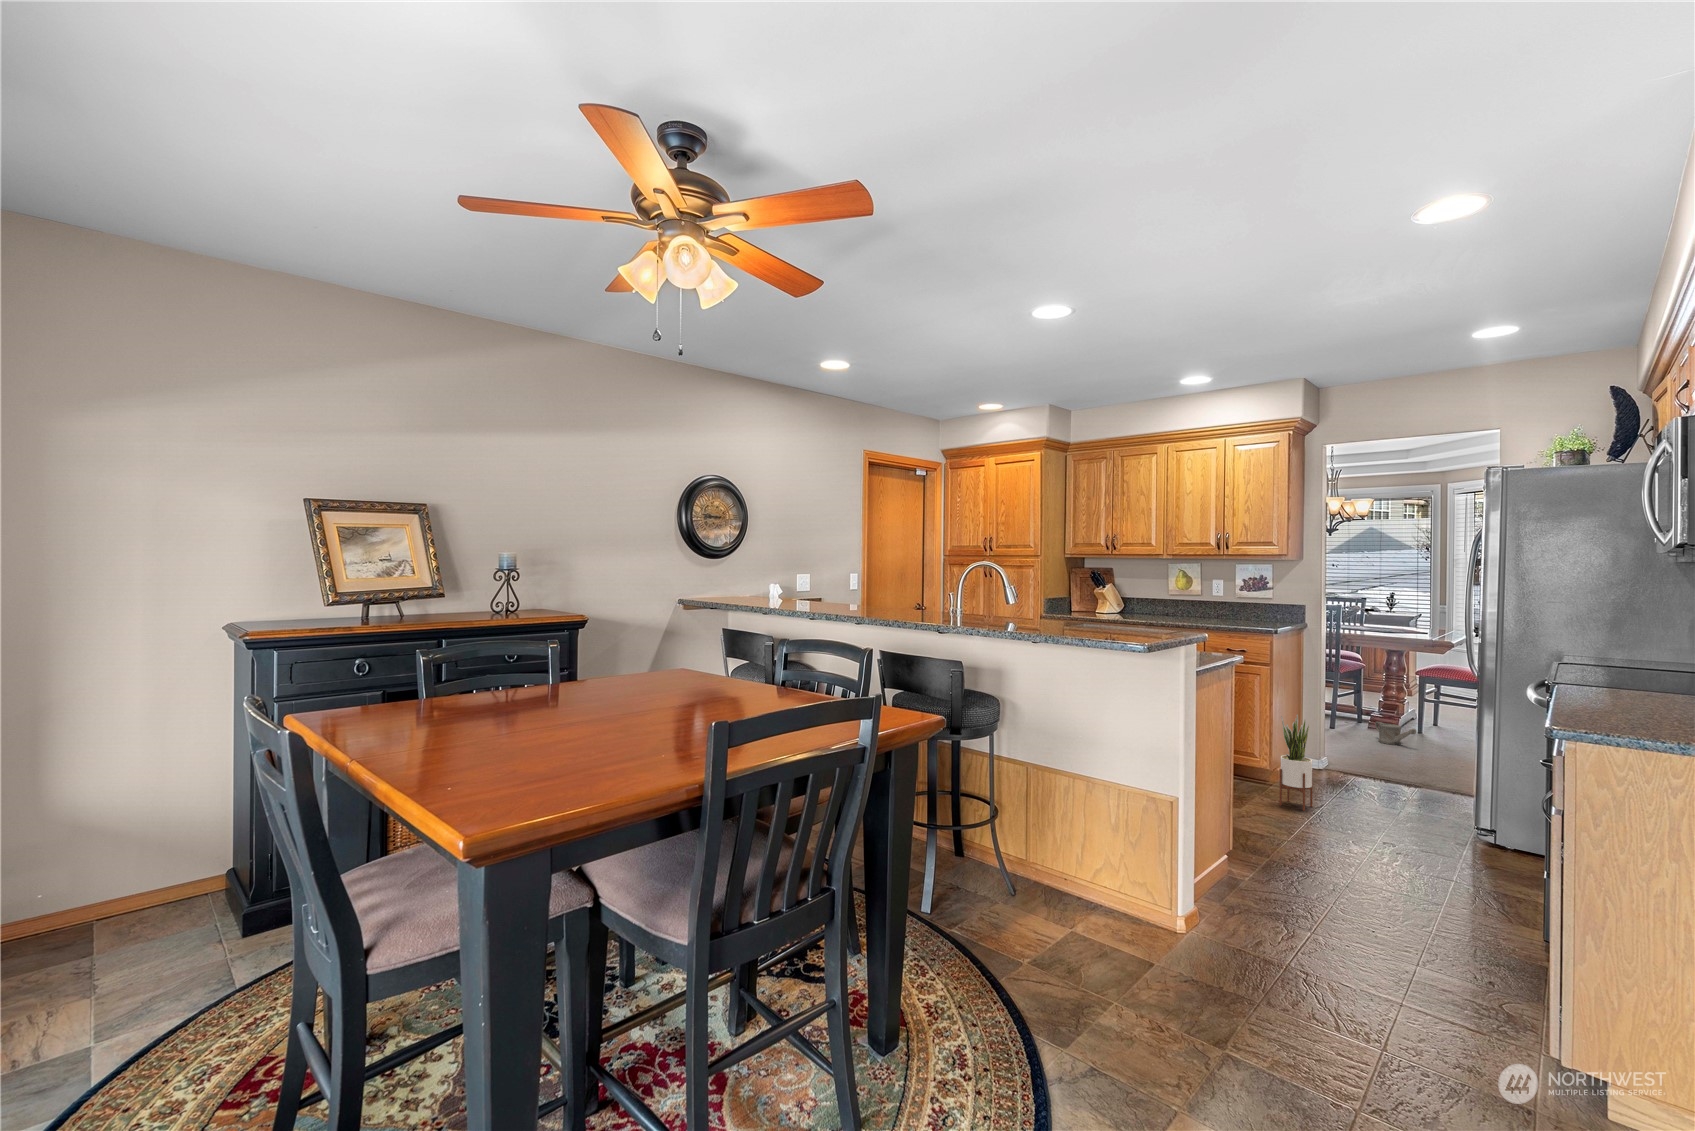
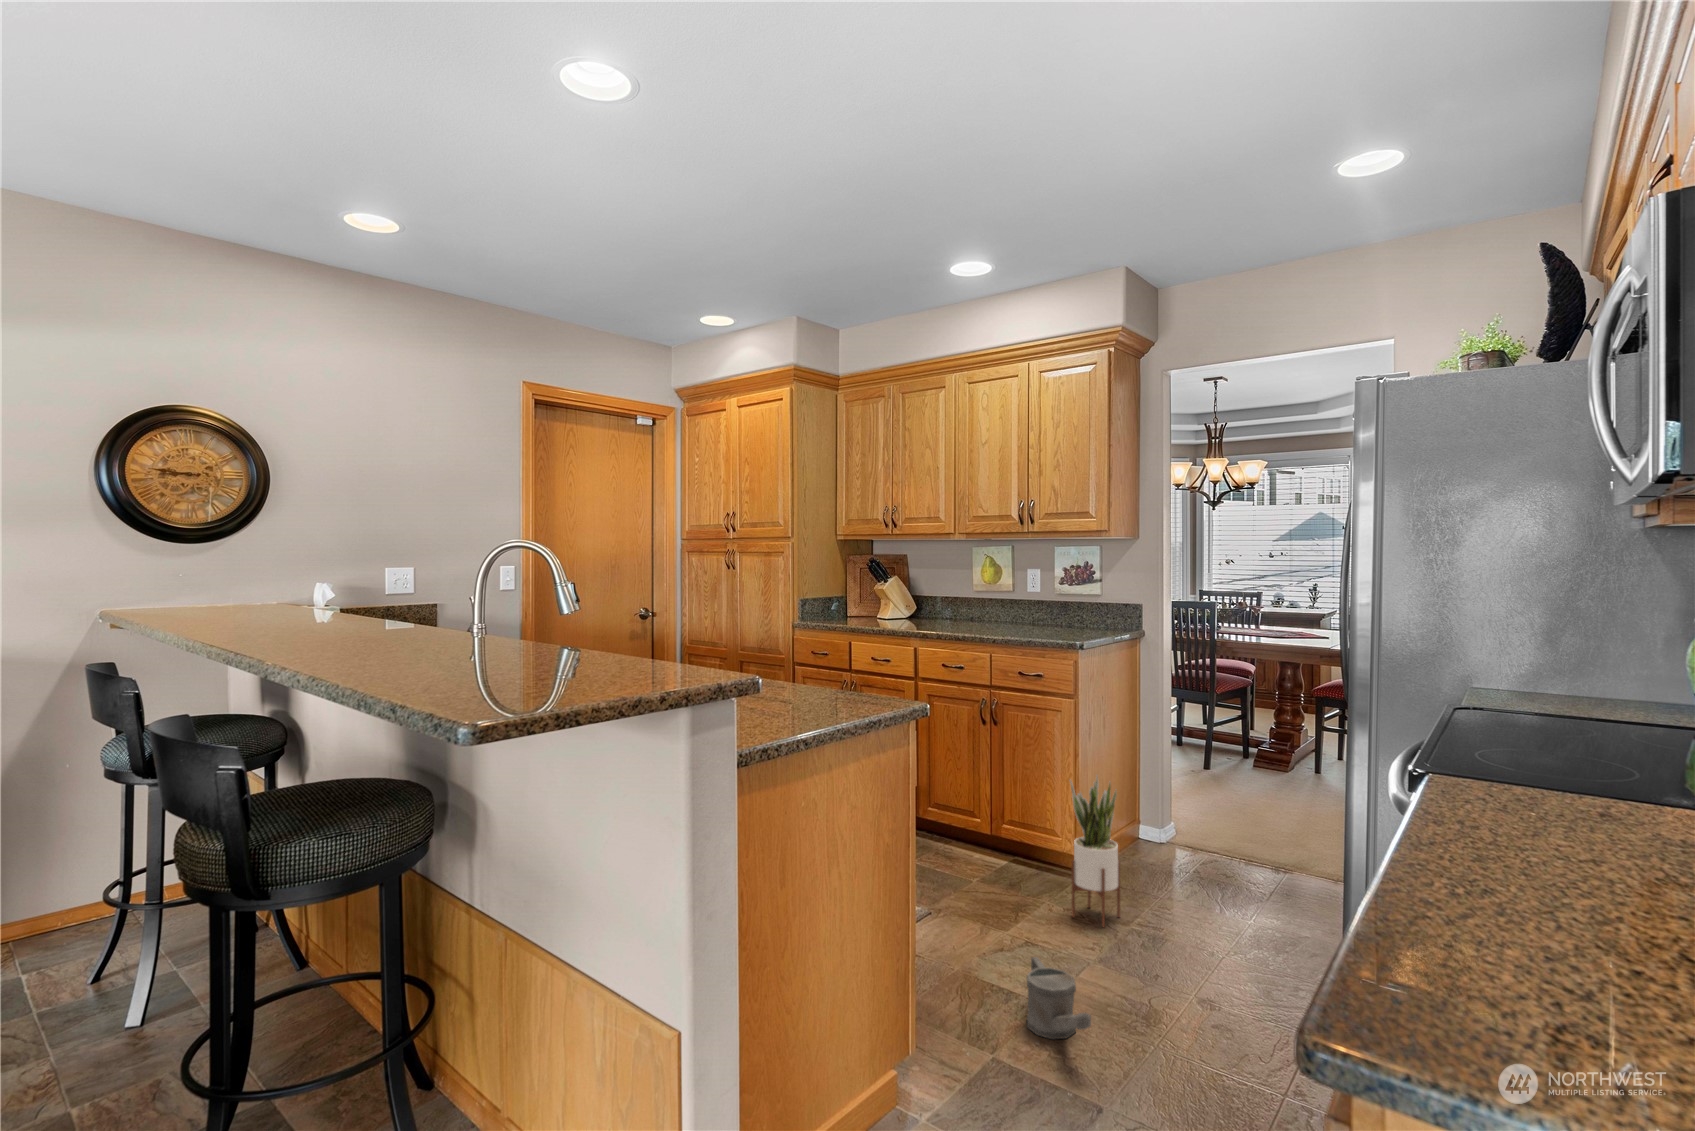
watering can: present [1375,722,1416,745] -> present [1027,957,1091,1039]

